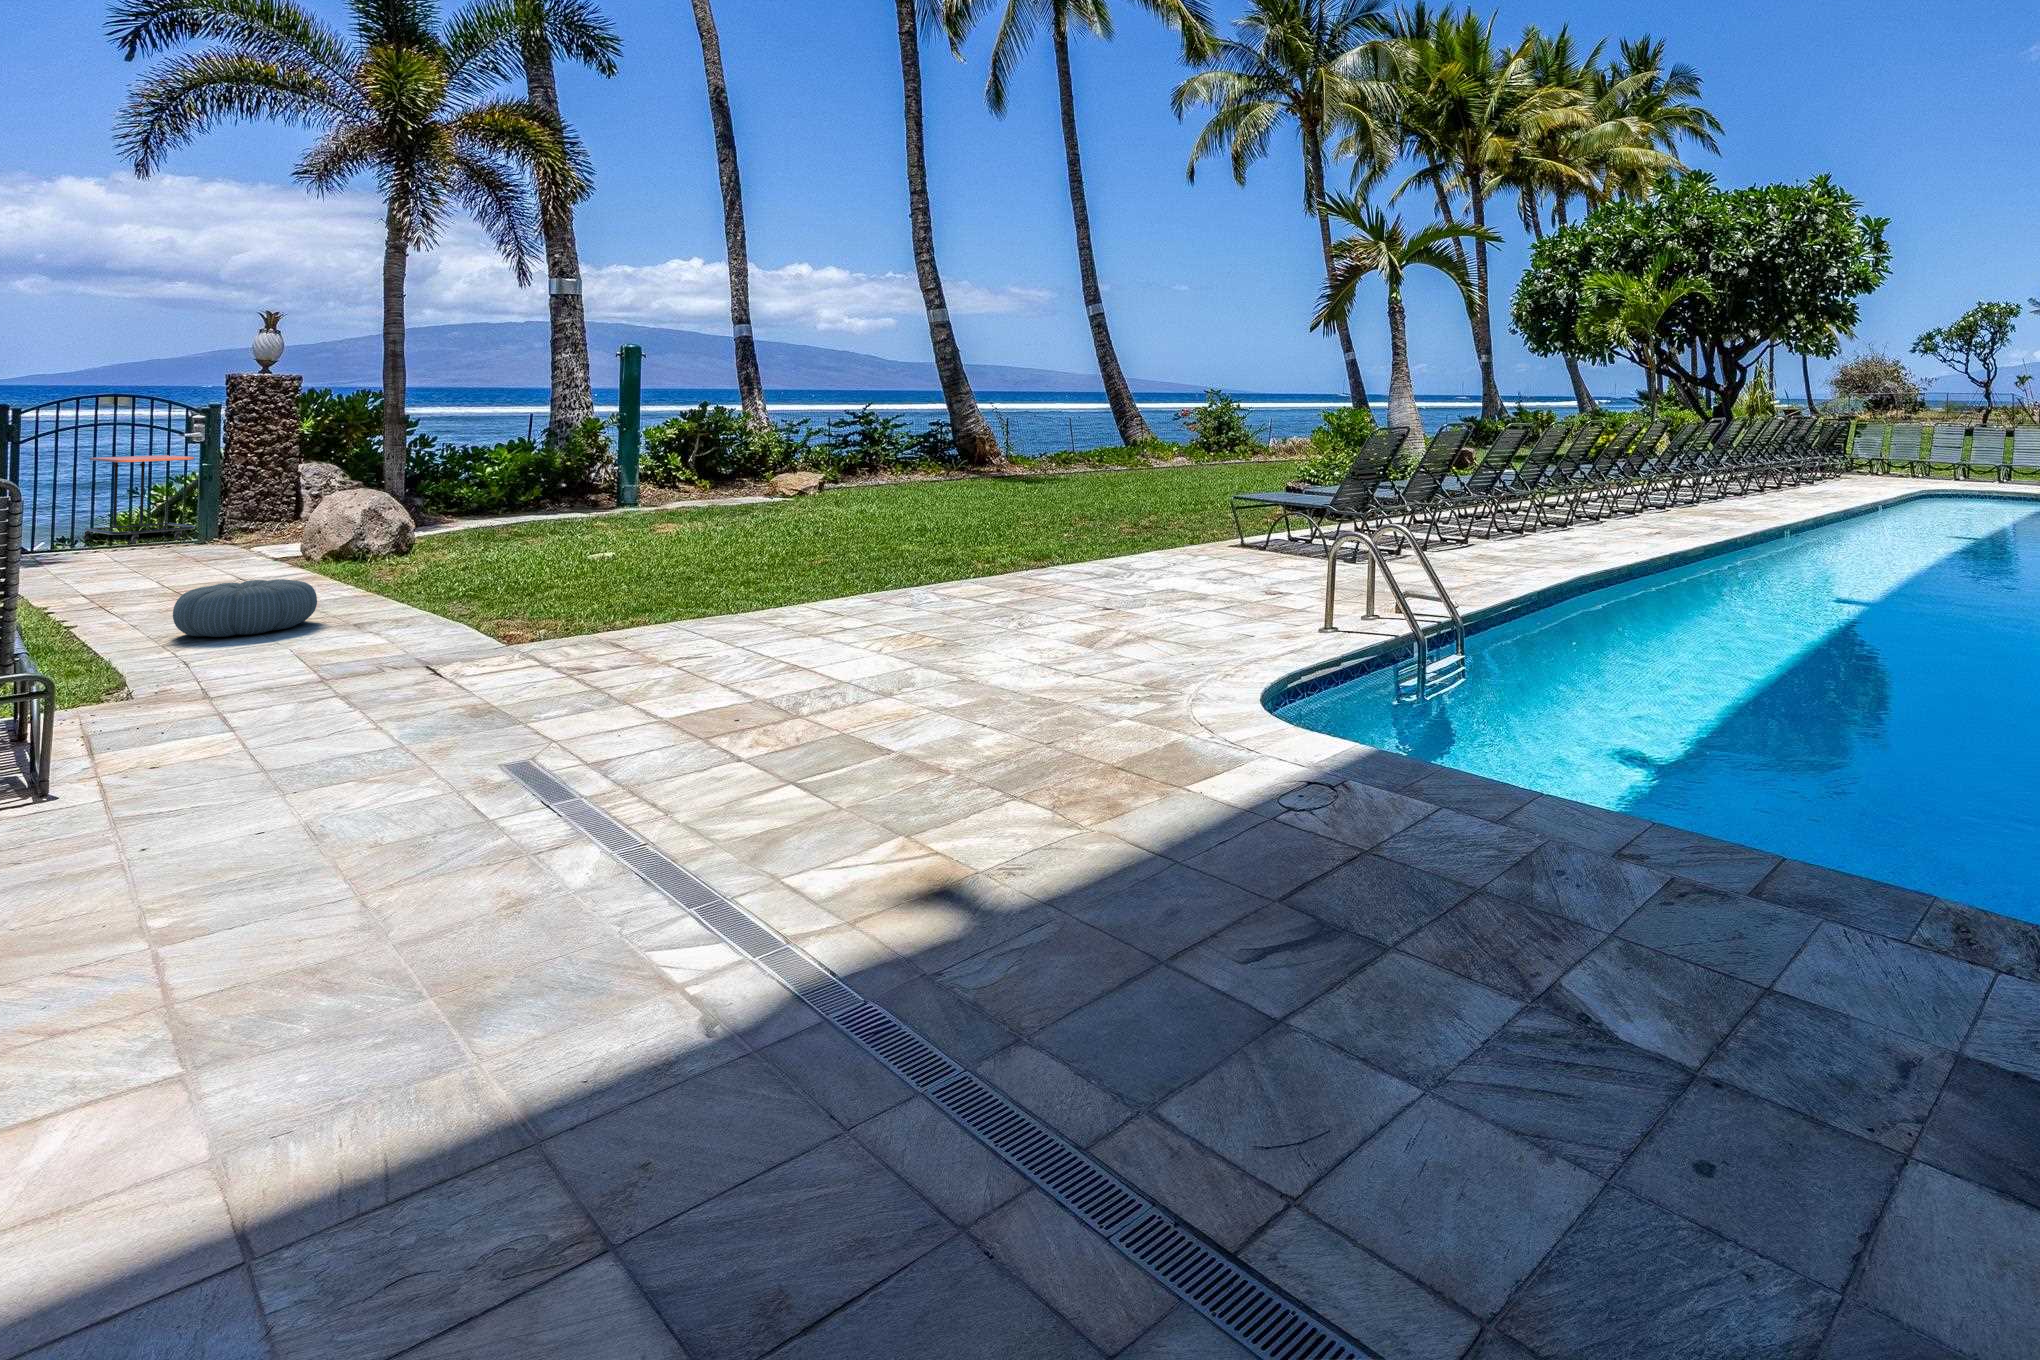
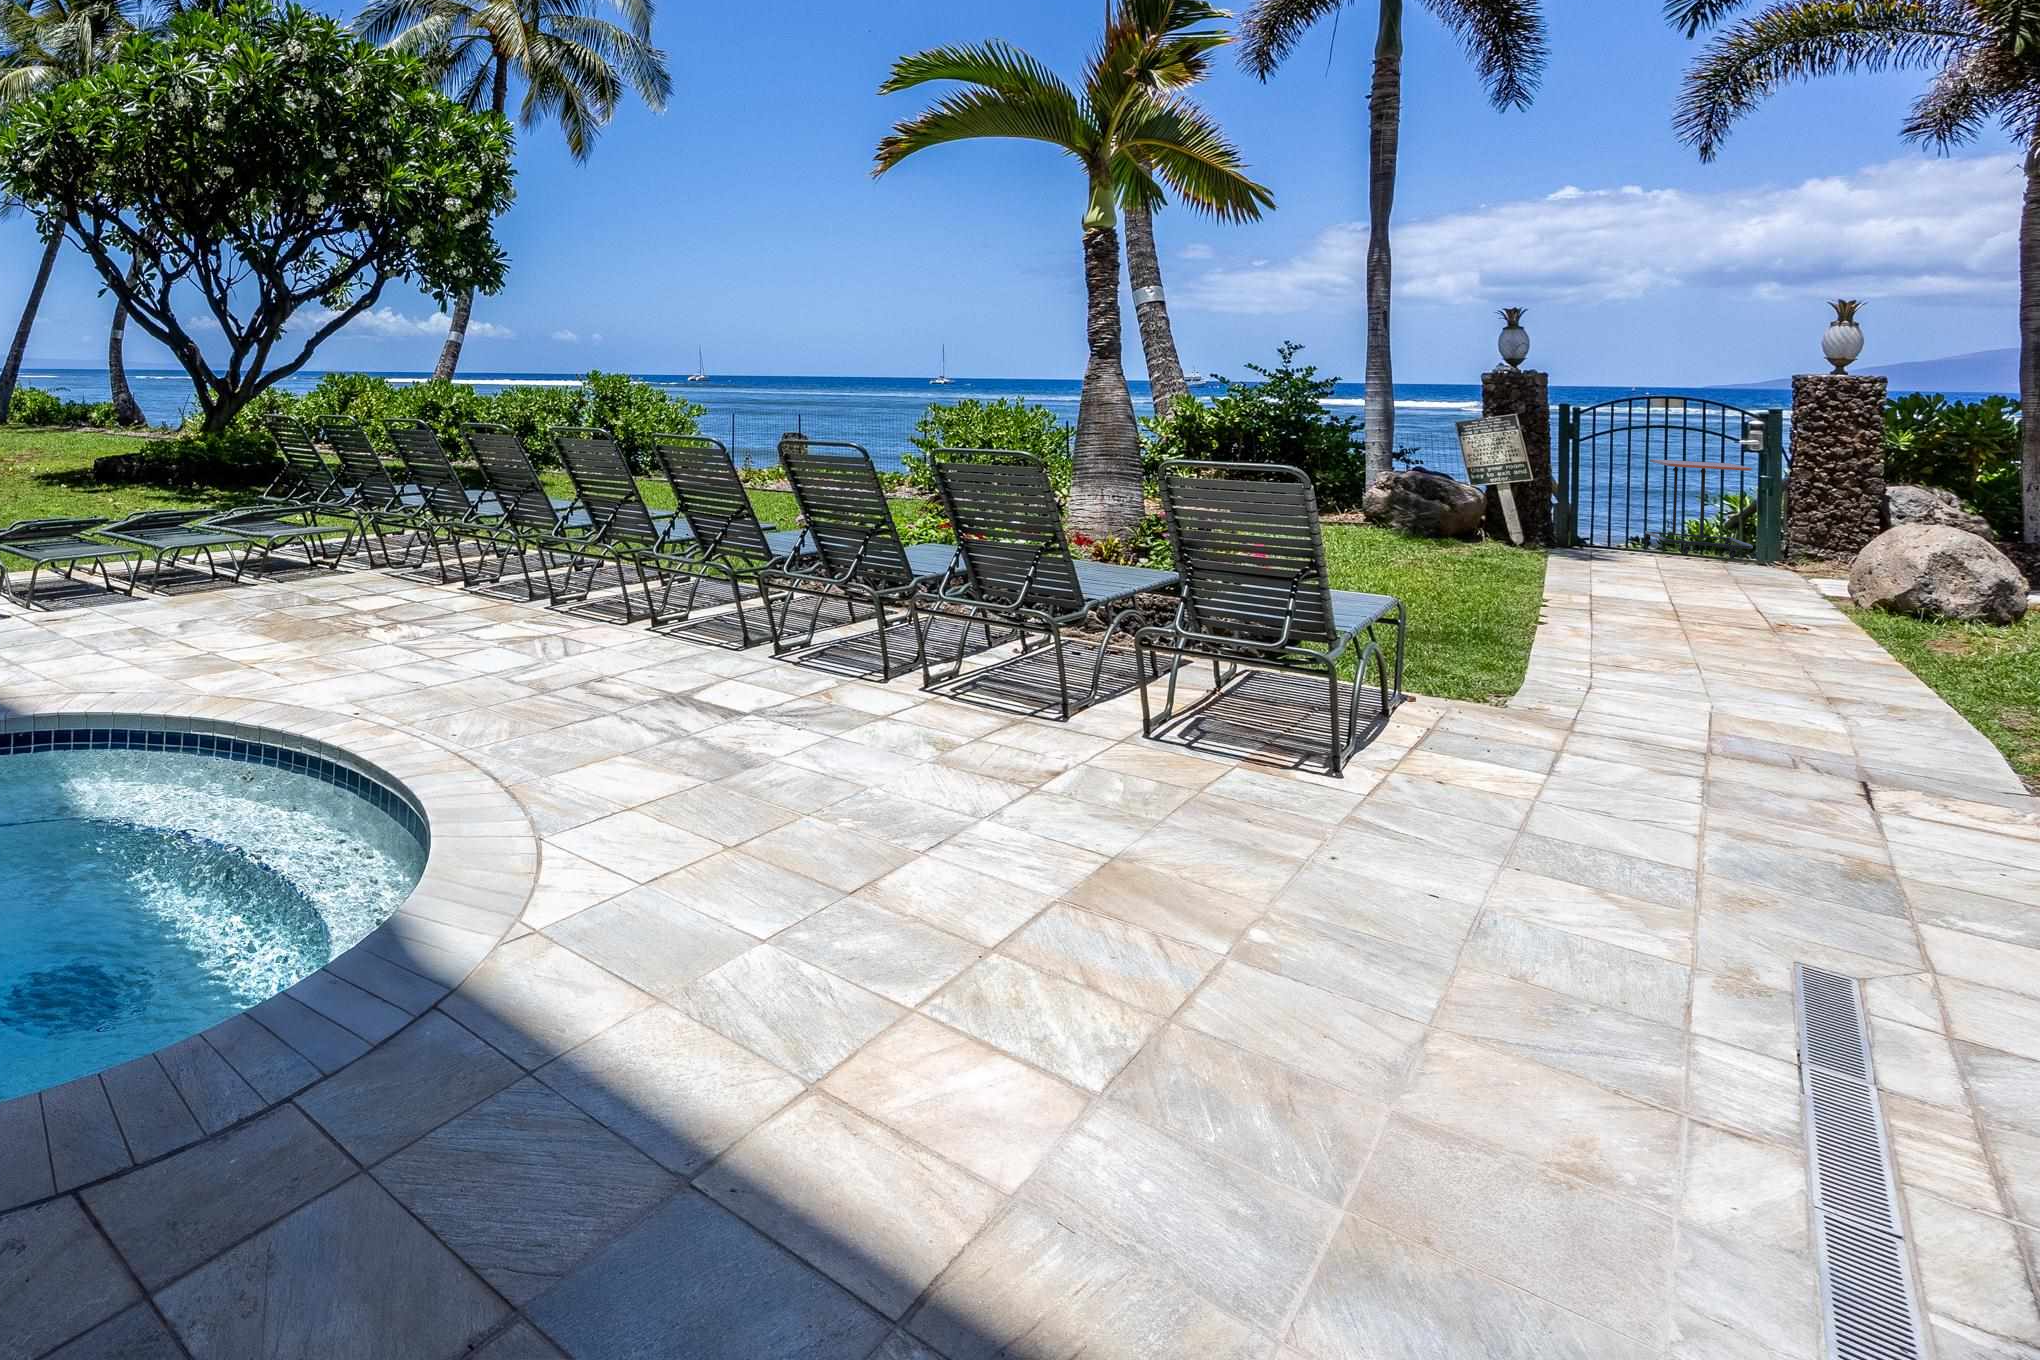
pouf: present [173,579,317,637] -> none [1606,610,1777,682]

